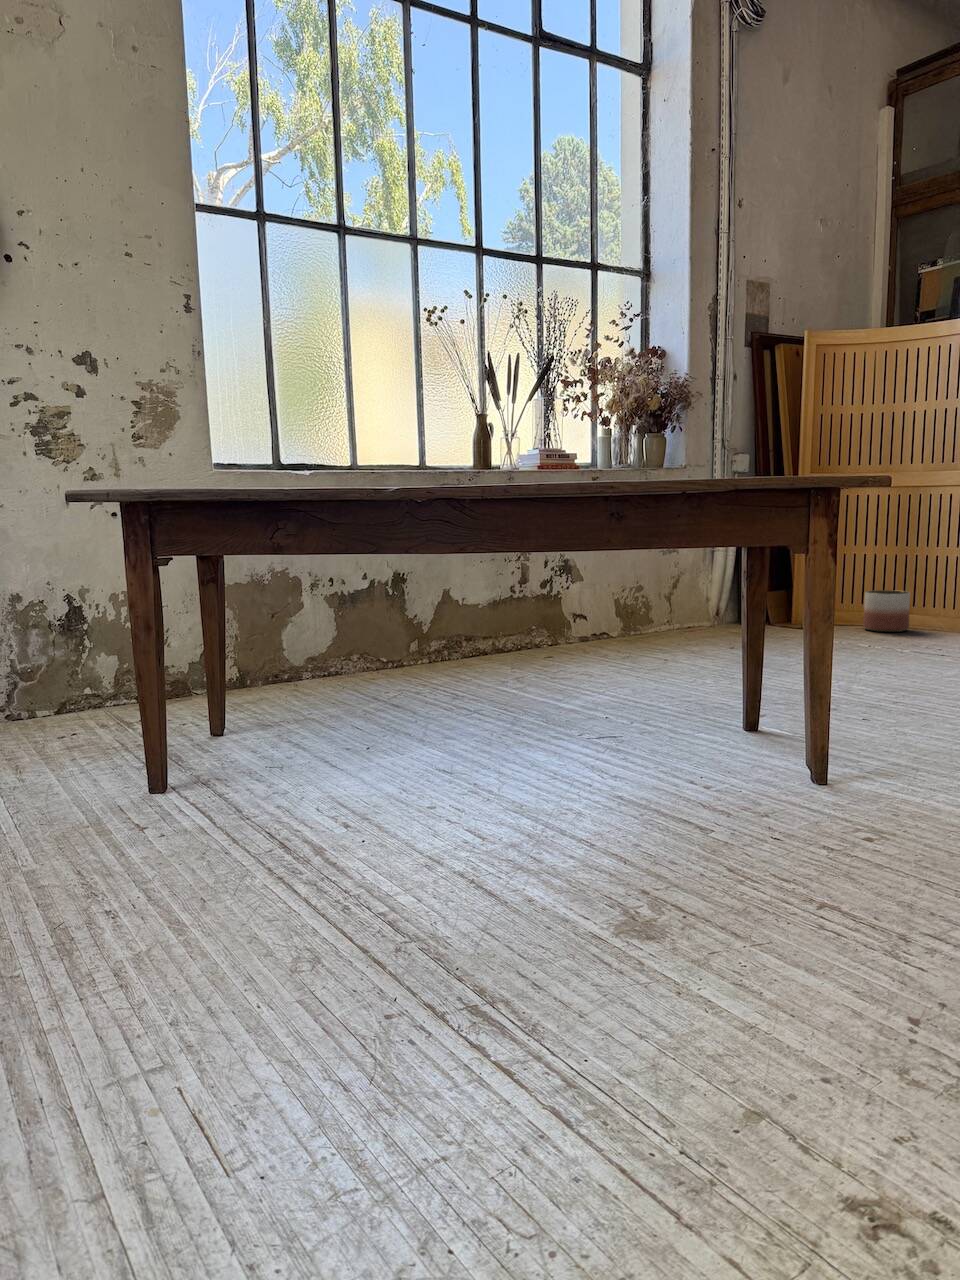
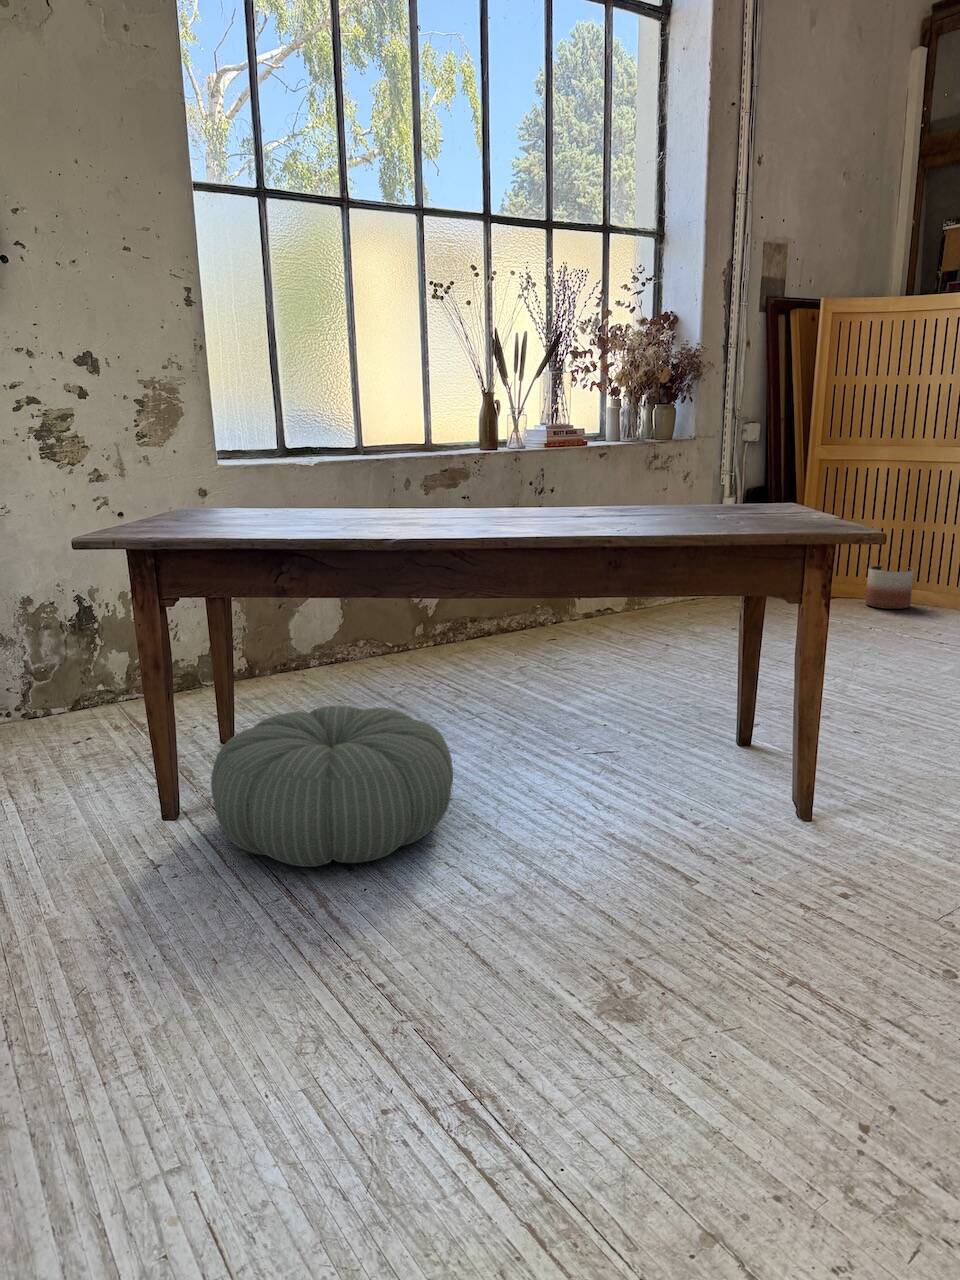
pouf: none [202,677,454,823] -> present [211,706,453,867]

